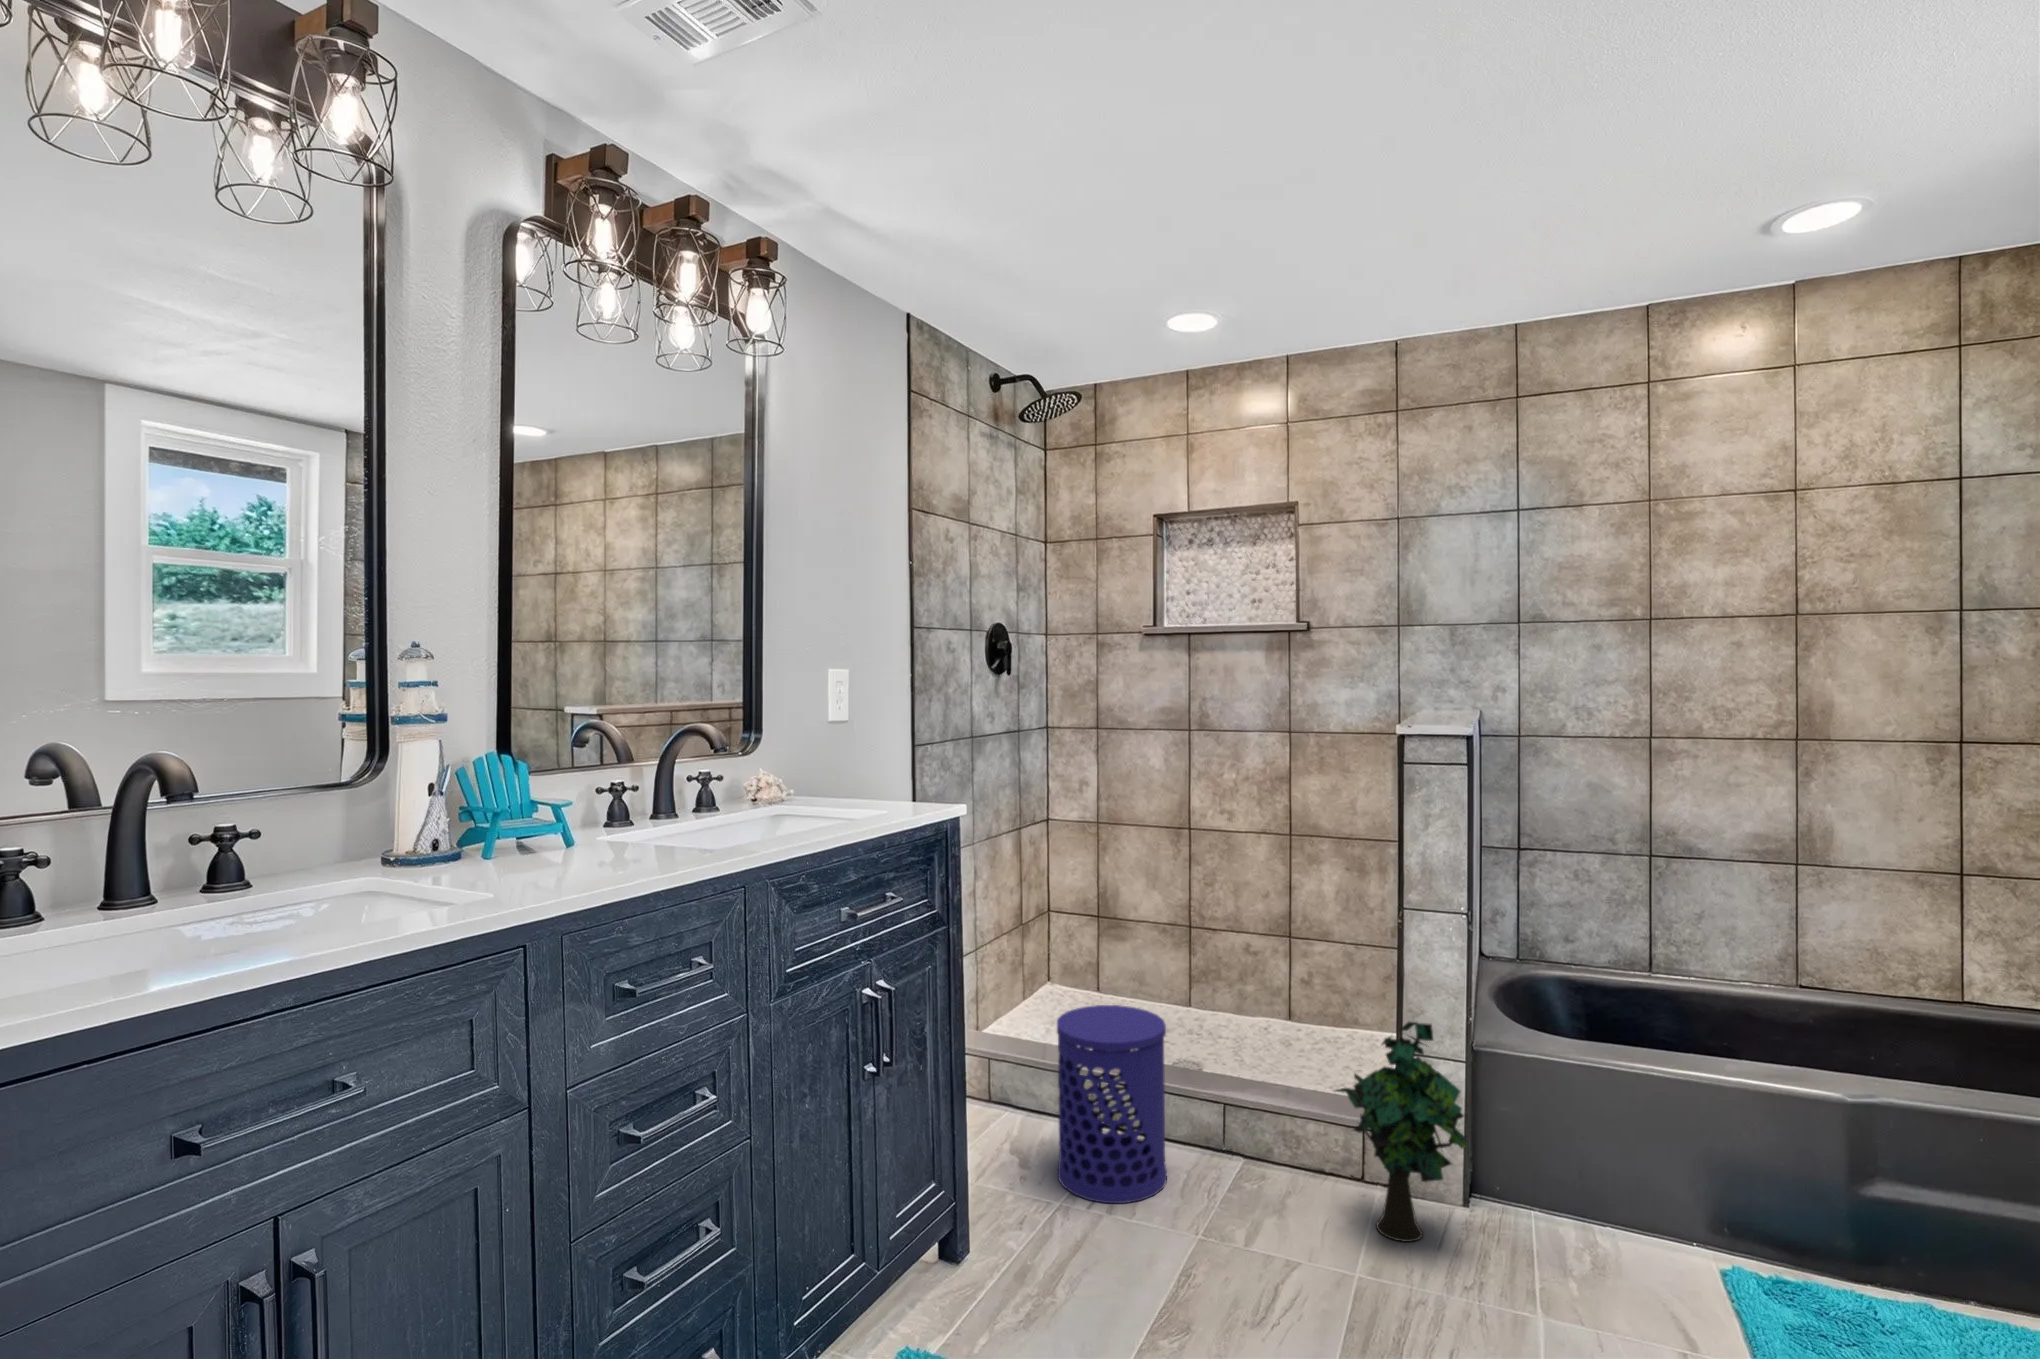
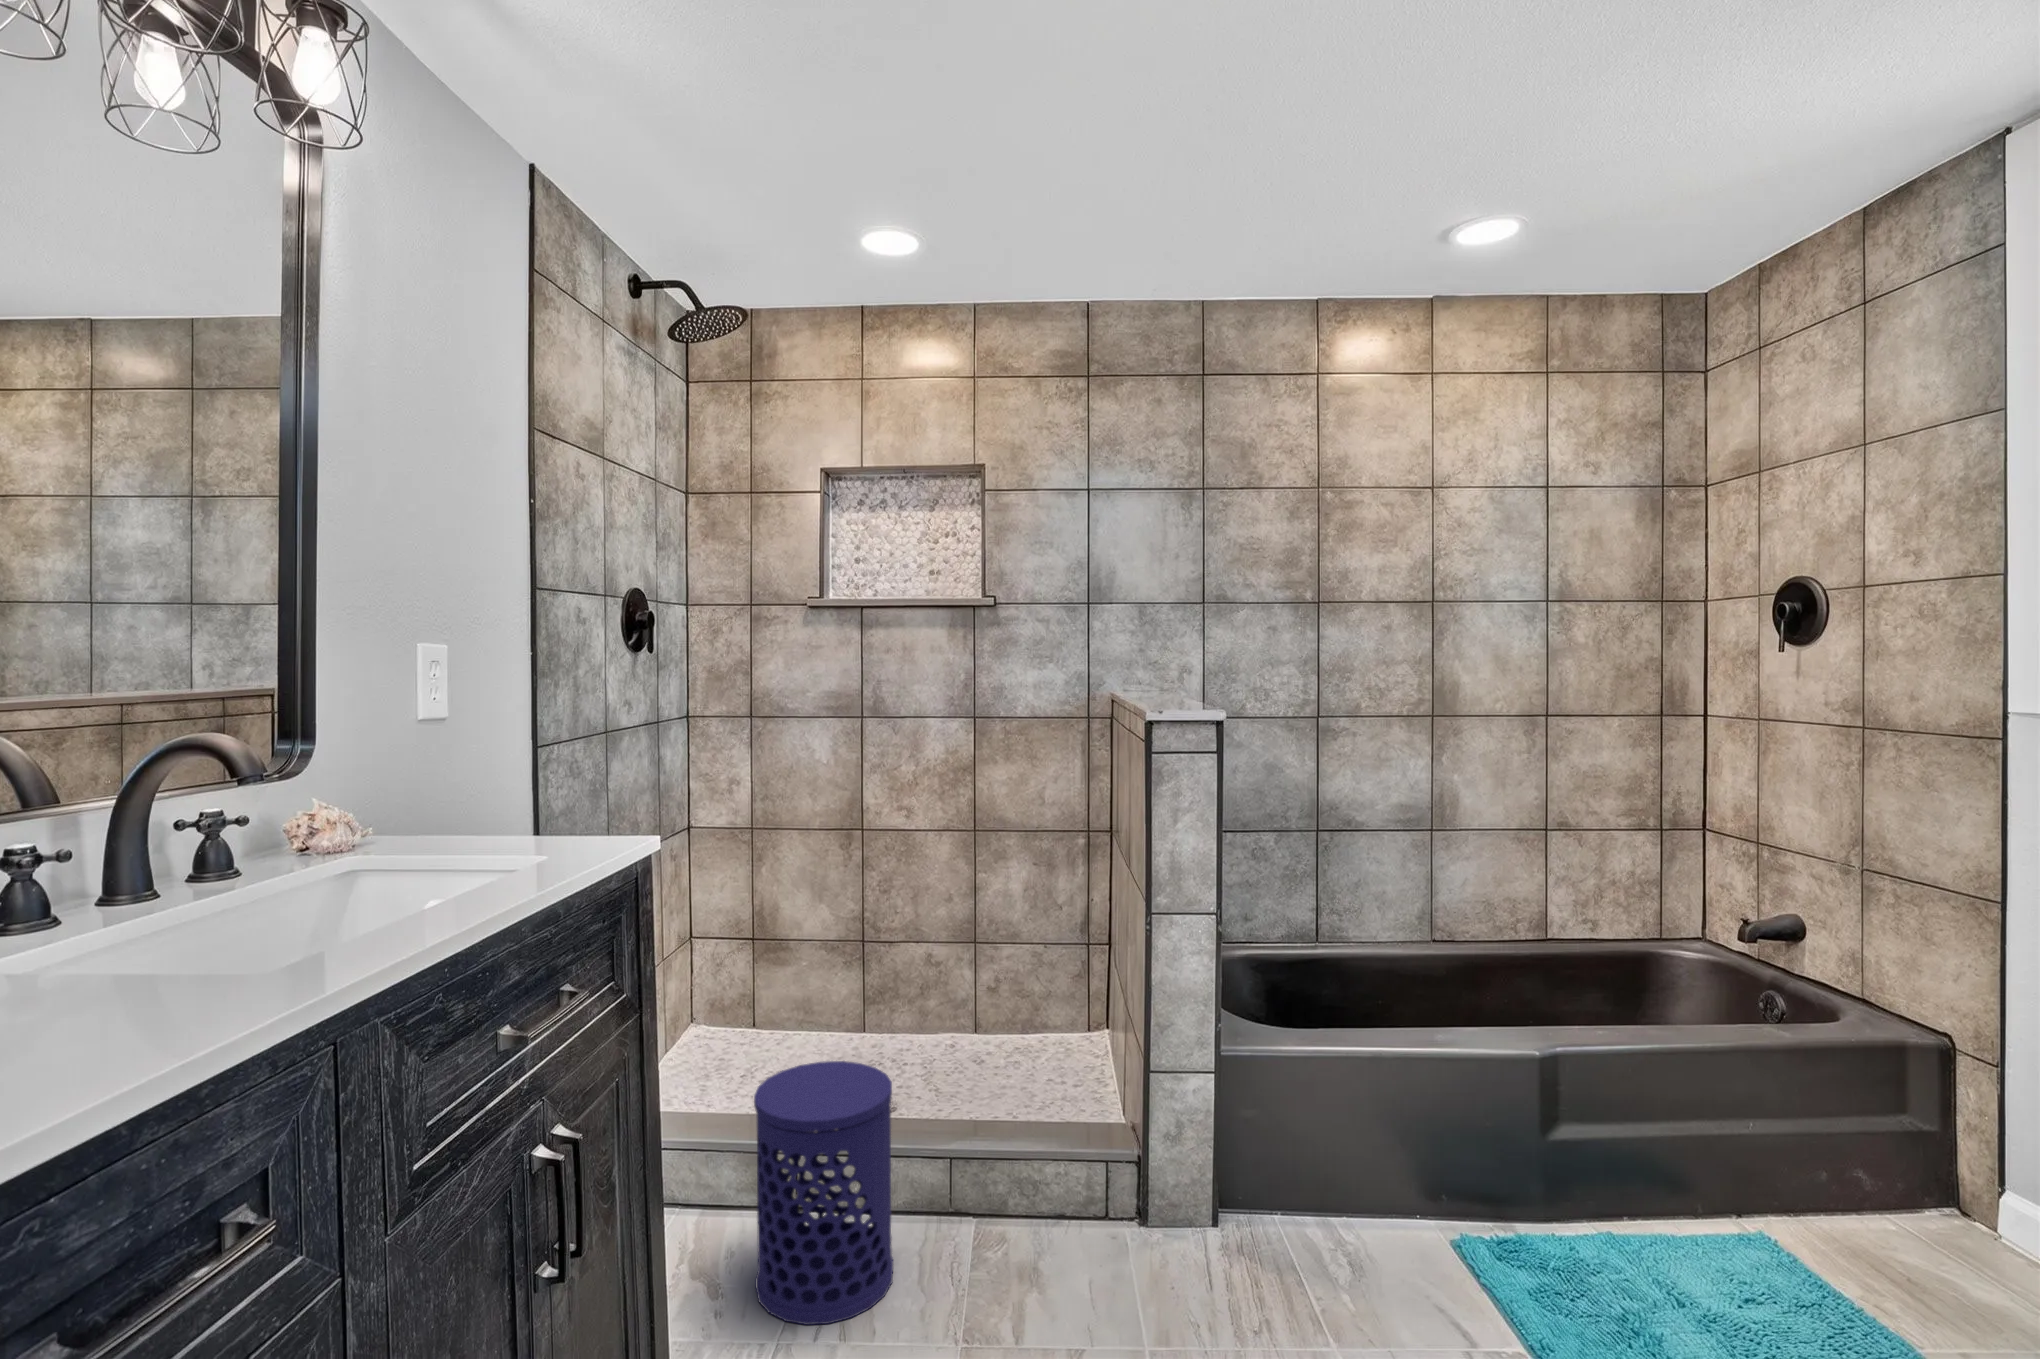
decorative plant: present [1335,1022,1467,1242] -> none [1088,1036,1233,1286]

